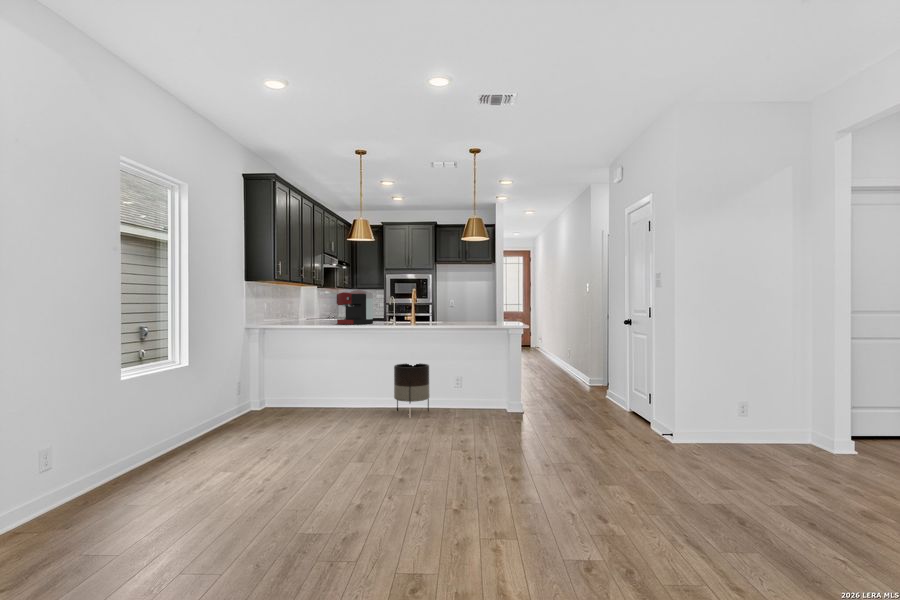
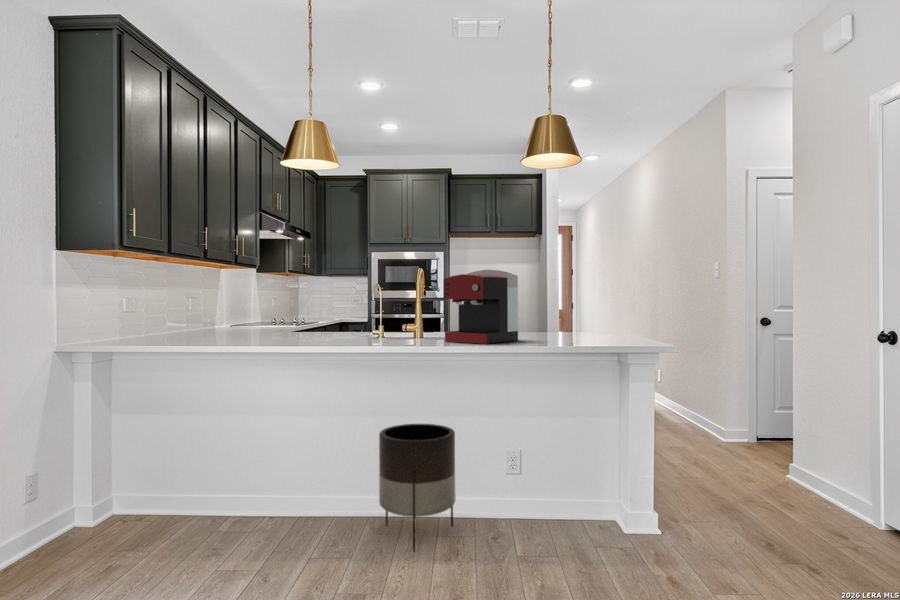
coffee maker: present [337,290,373,325] -> present [444,270,518,344]

